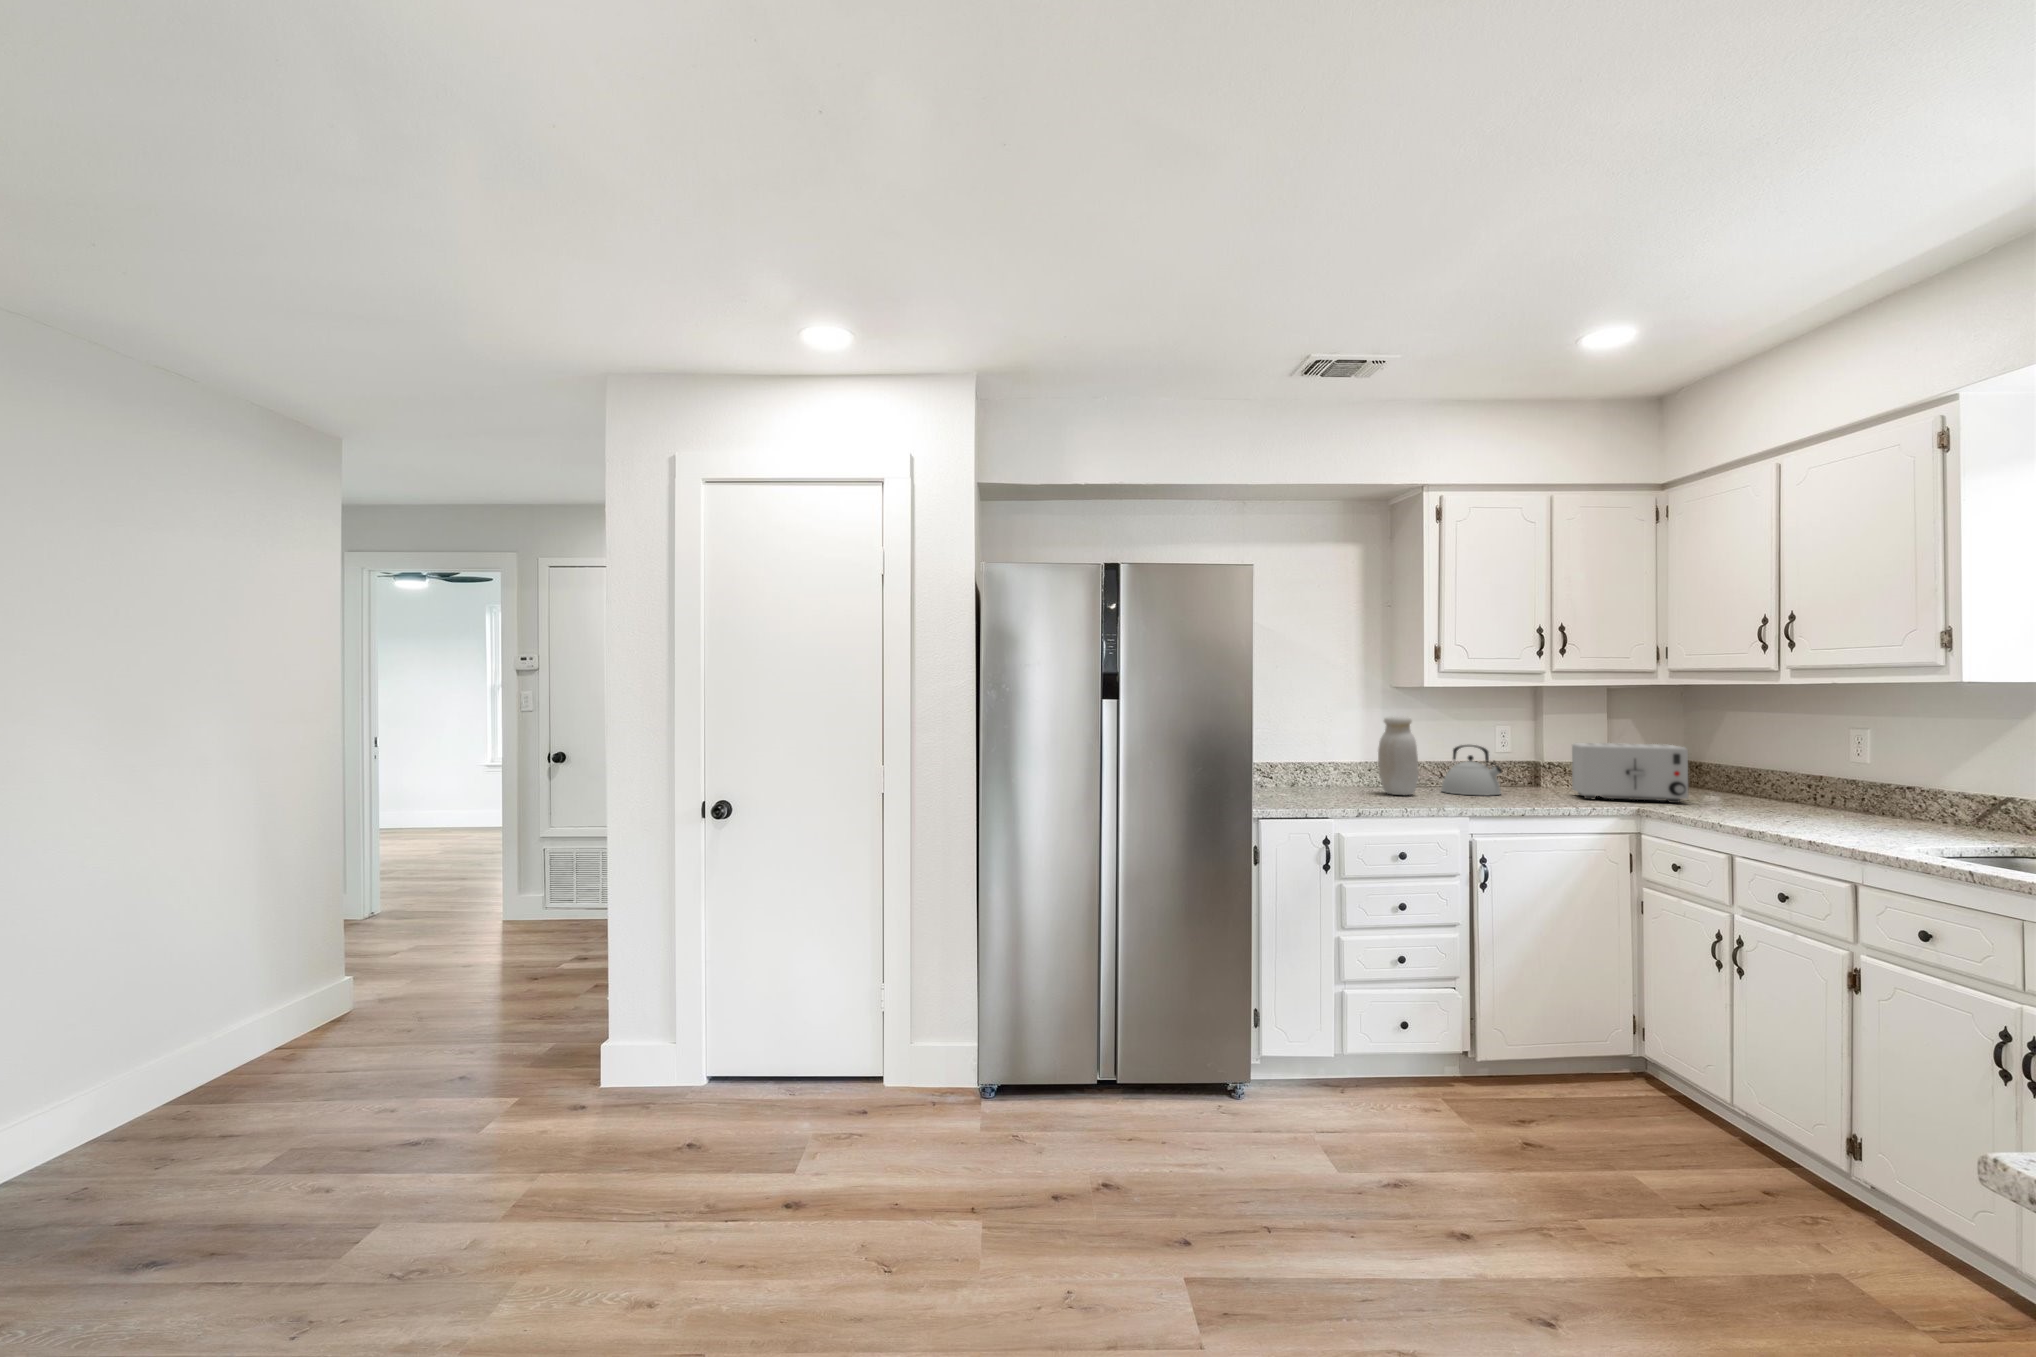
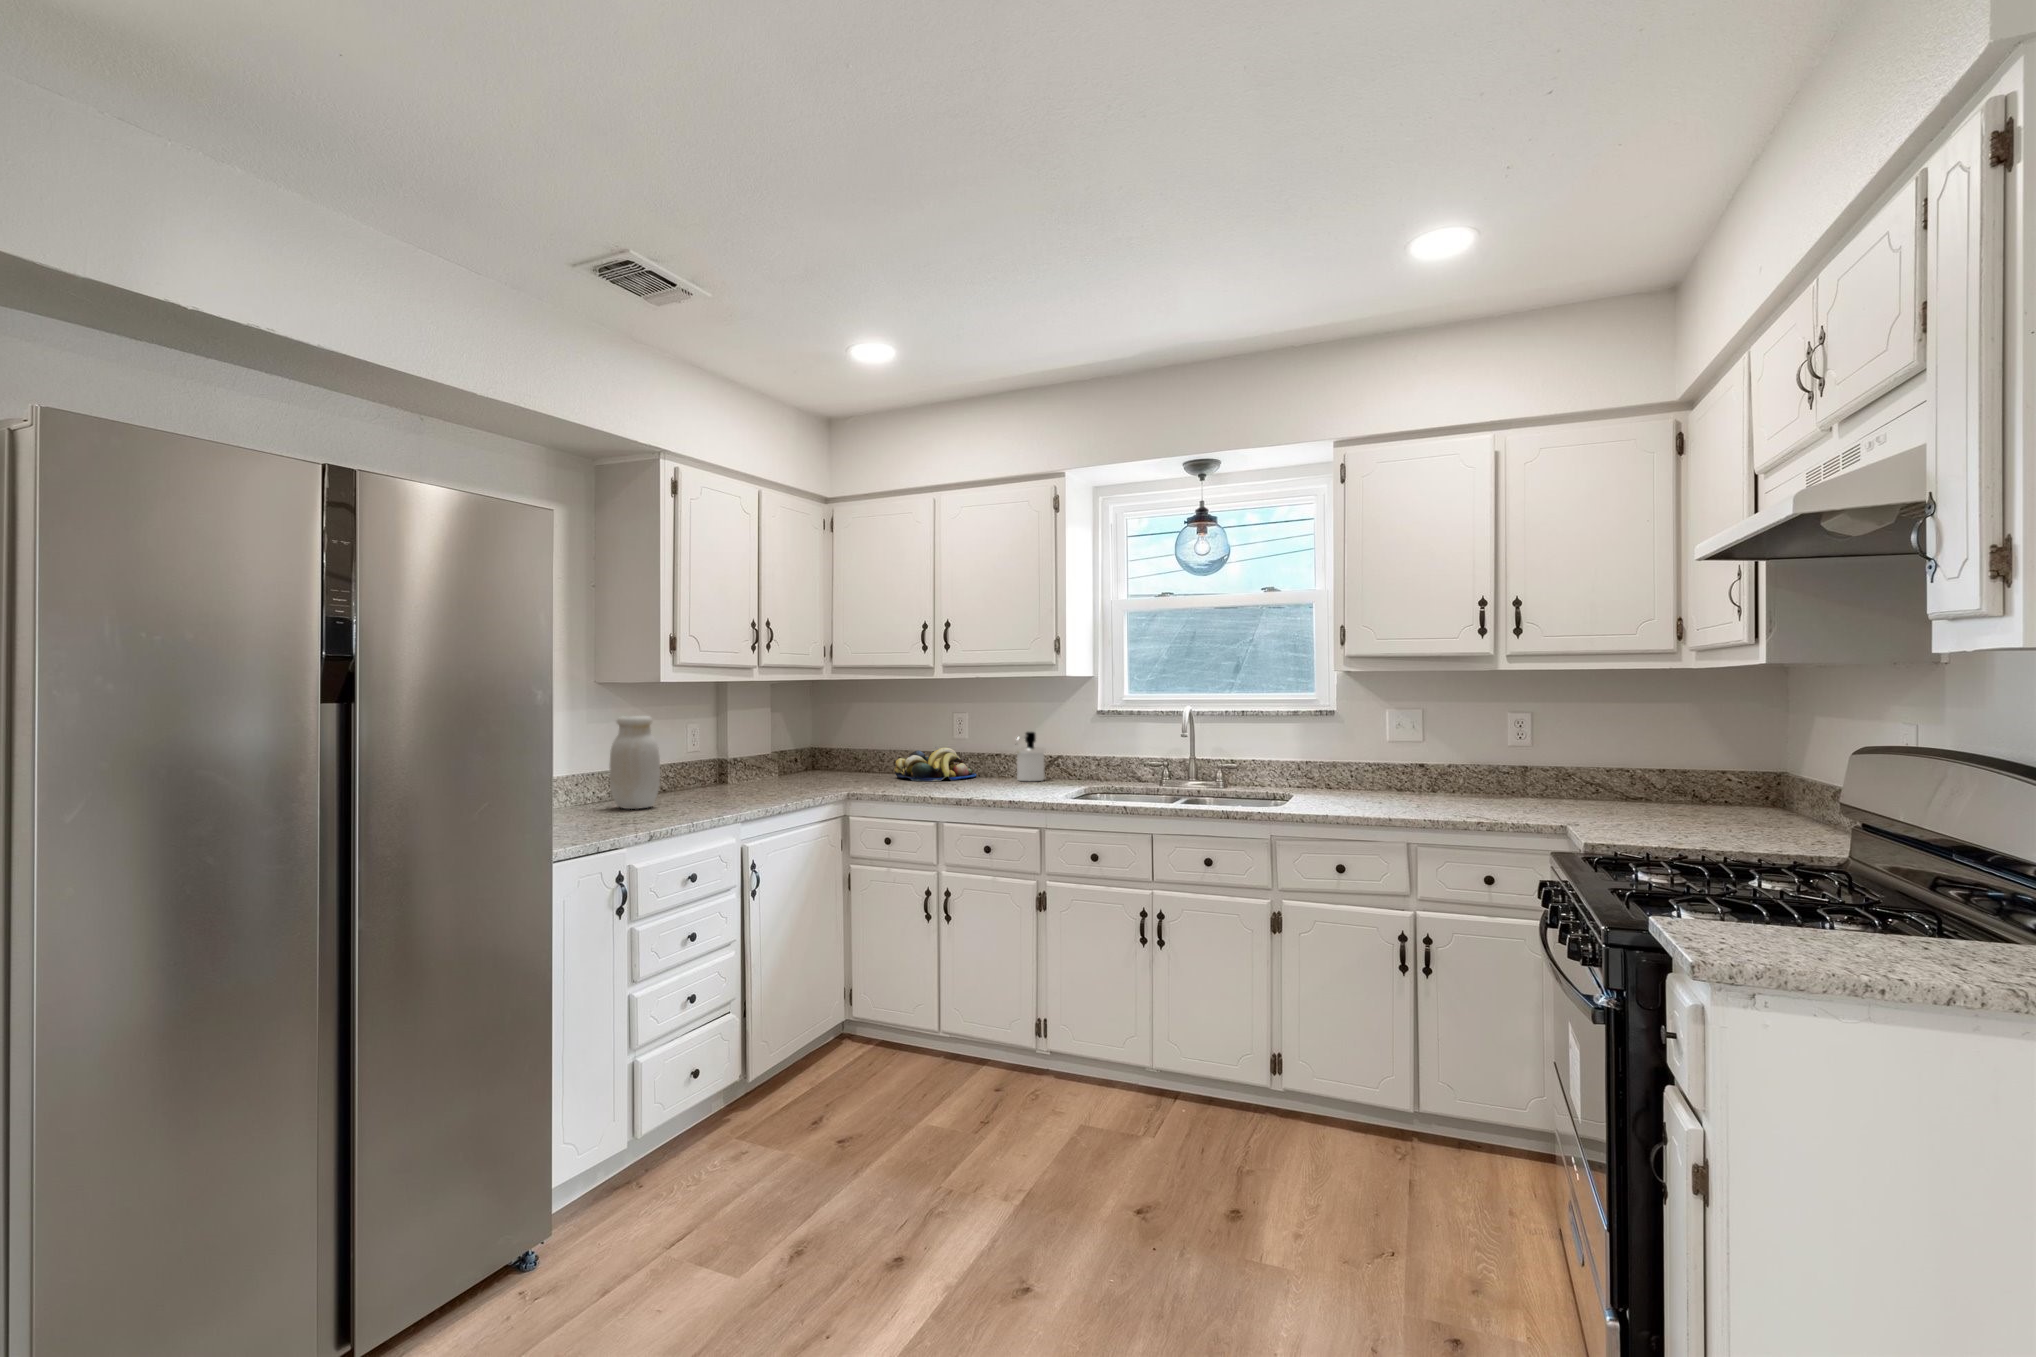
toaster: present [1572,743,1689,803] -> none [771,733,867,790]
kettle: present [1442,745,1502,795] -> none [660,744,725,800]
soap dispenser: none [1914,759,1992,831] -> present [1016,732,1045,781]
fruit bowl: none [1755,771,1892,814] -> present [895,748,976,781]

